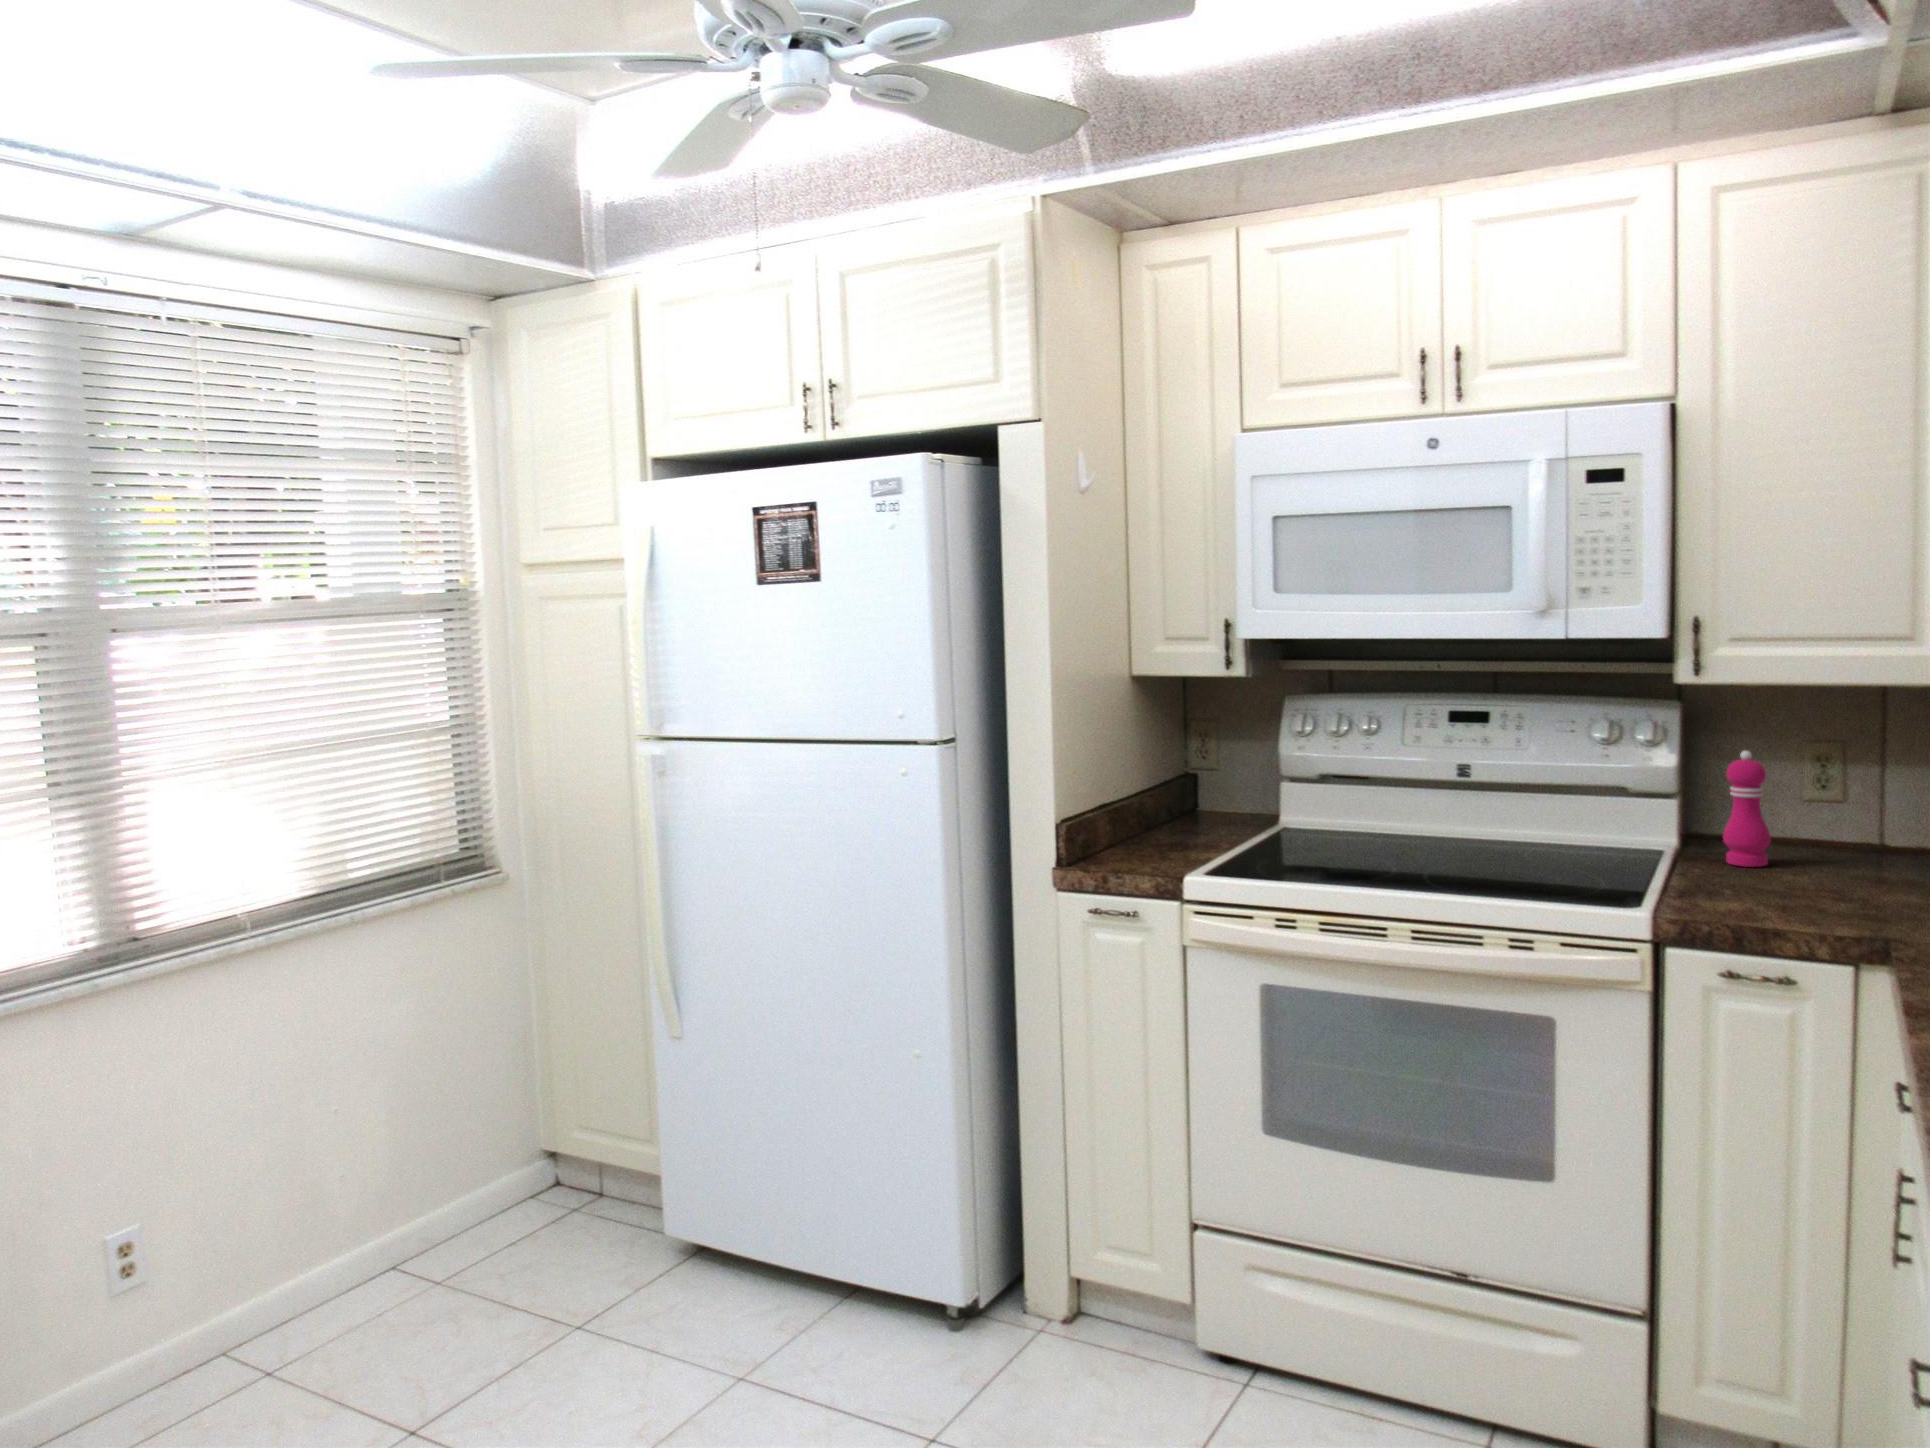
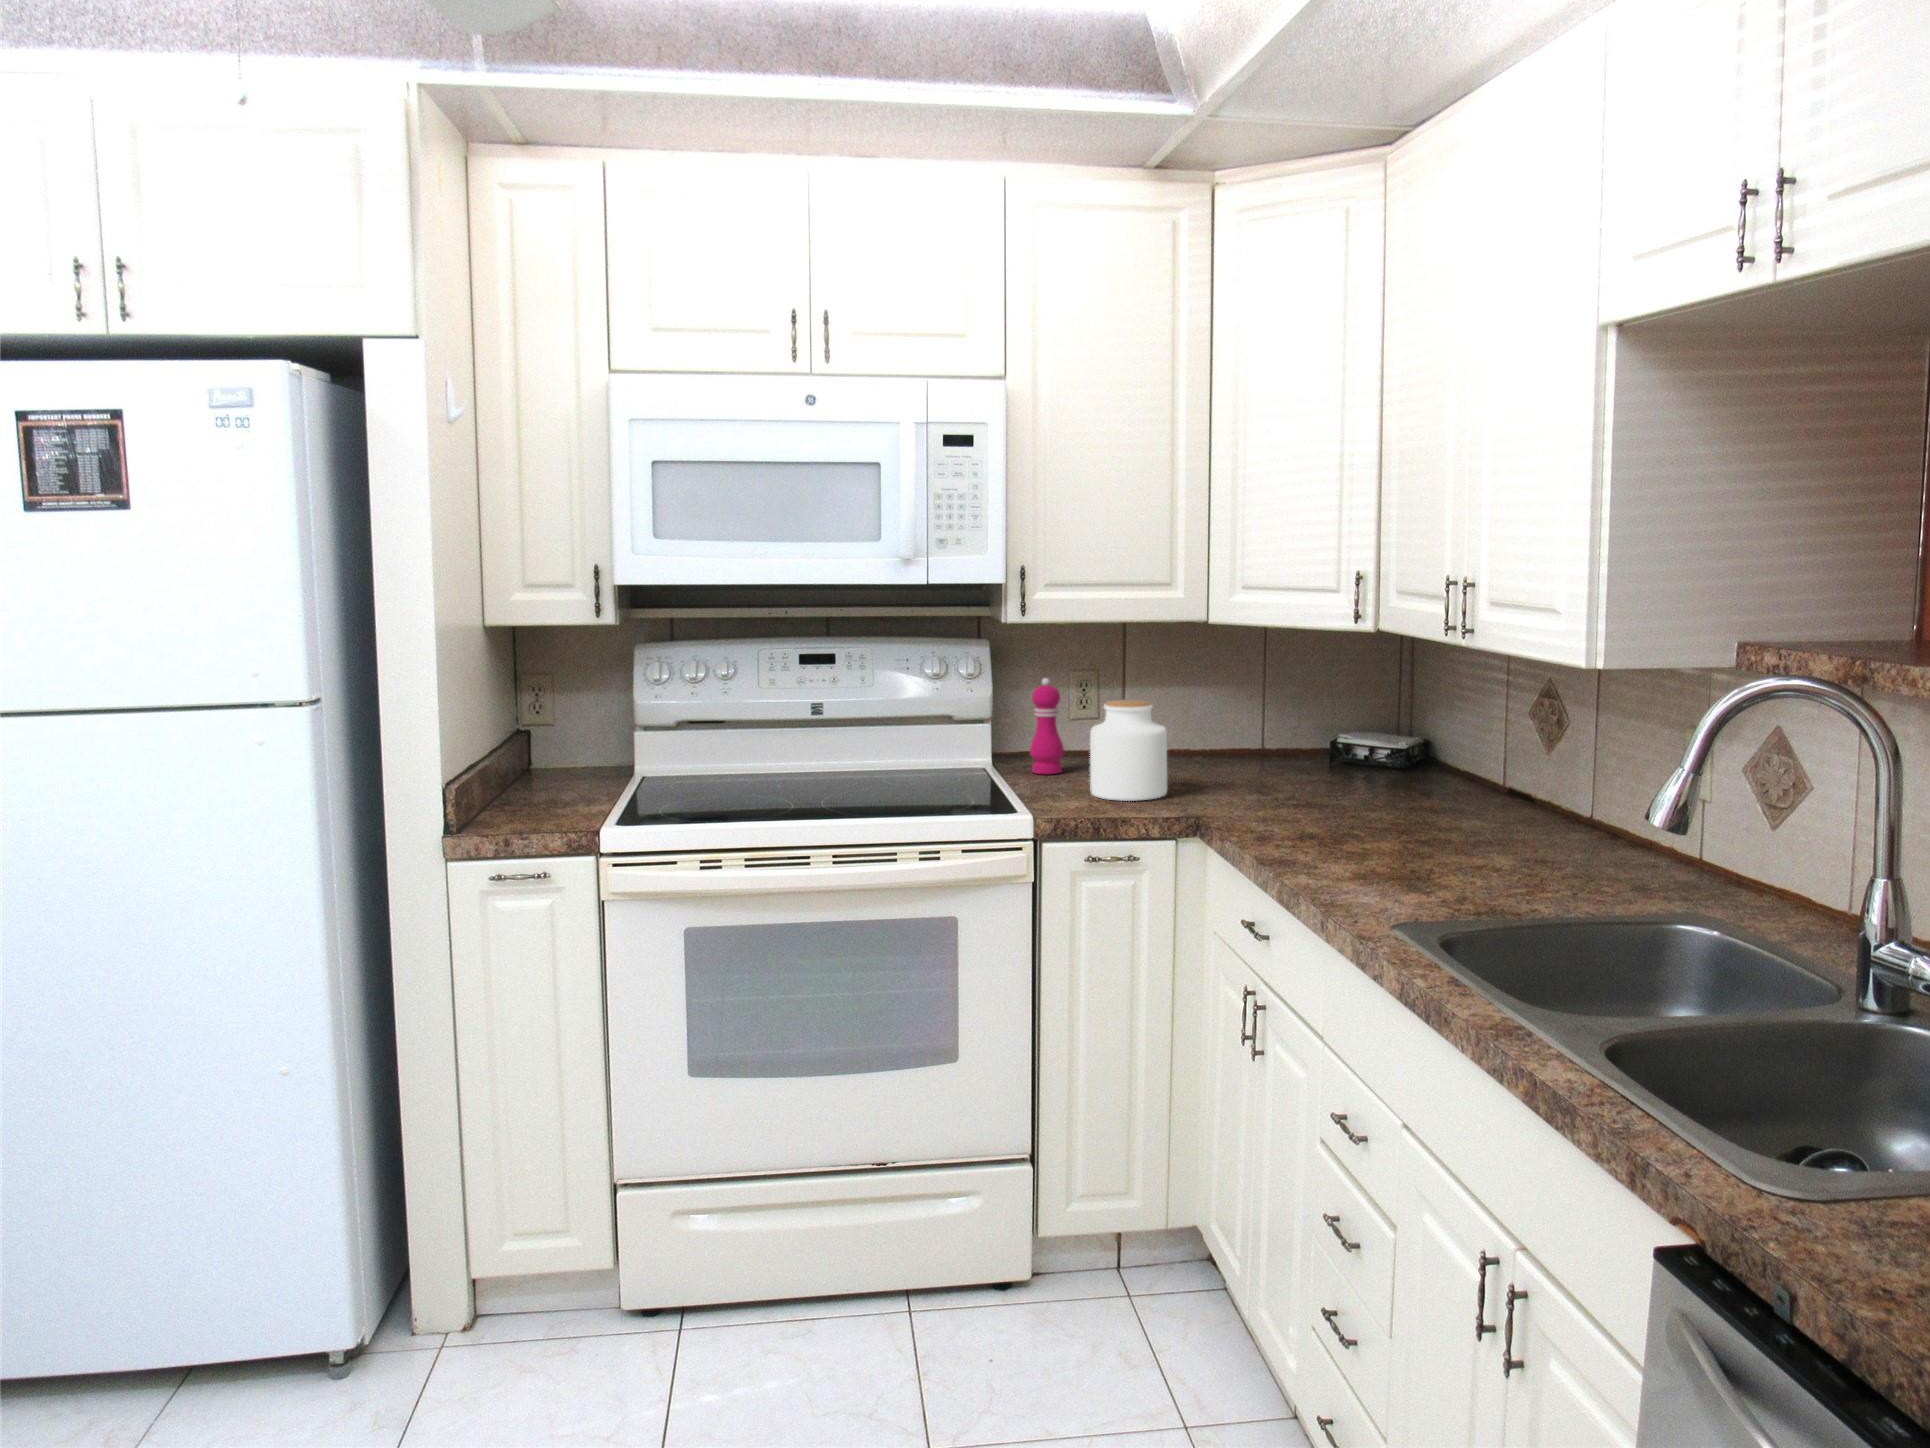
jar: none [1773,784,1887,913] -> present [1090,700,1167,801]

